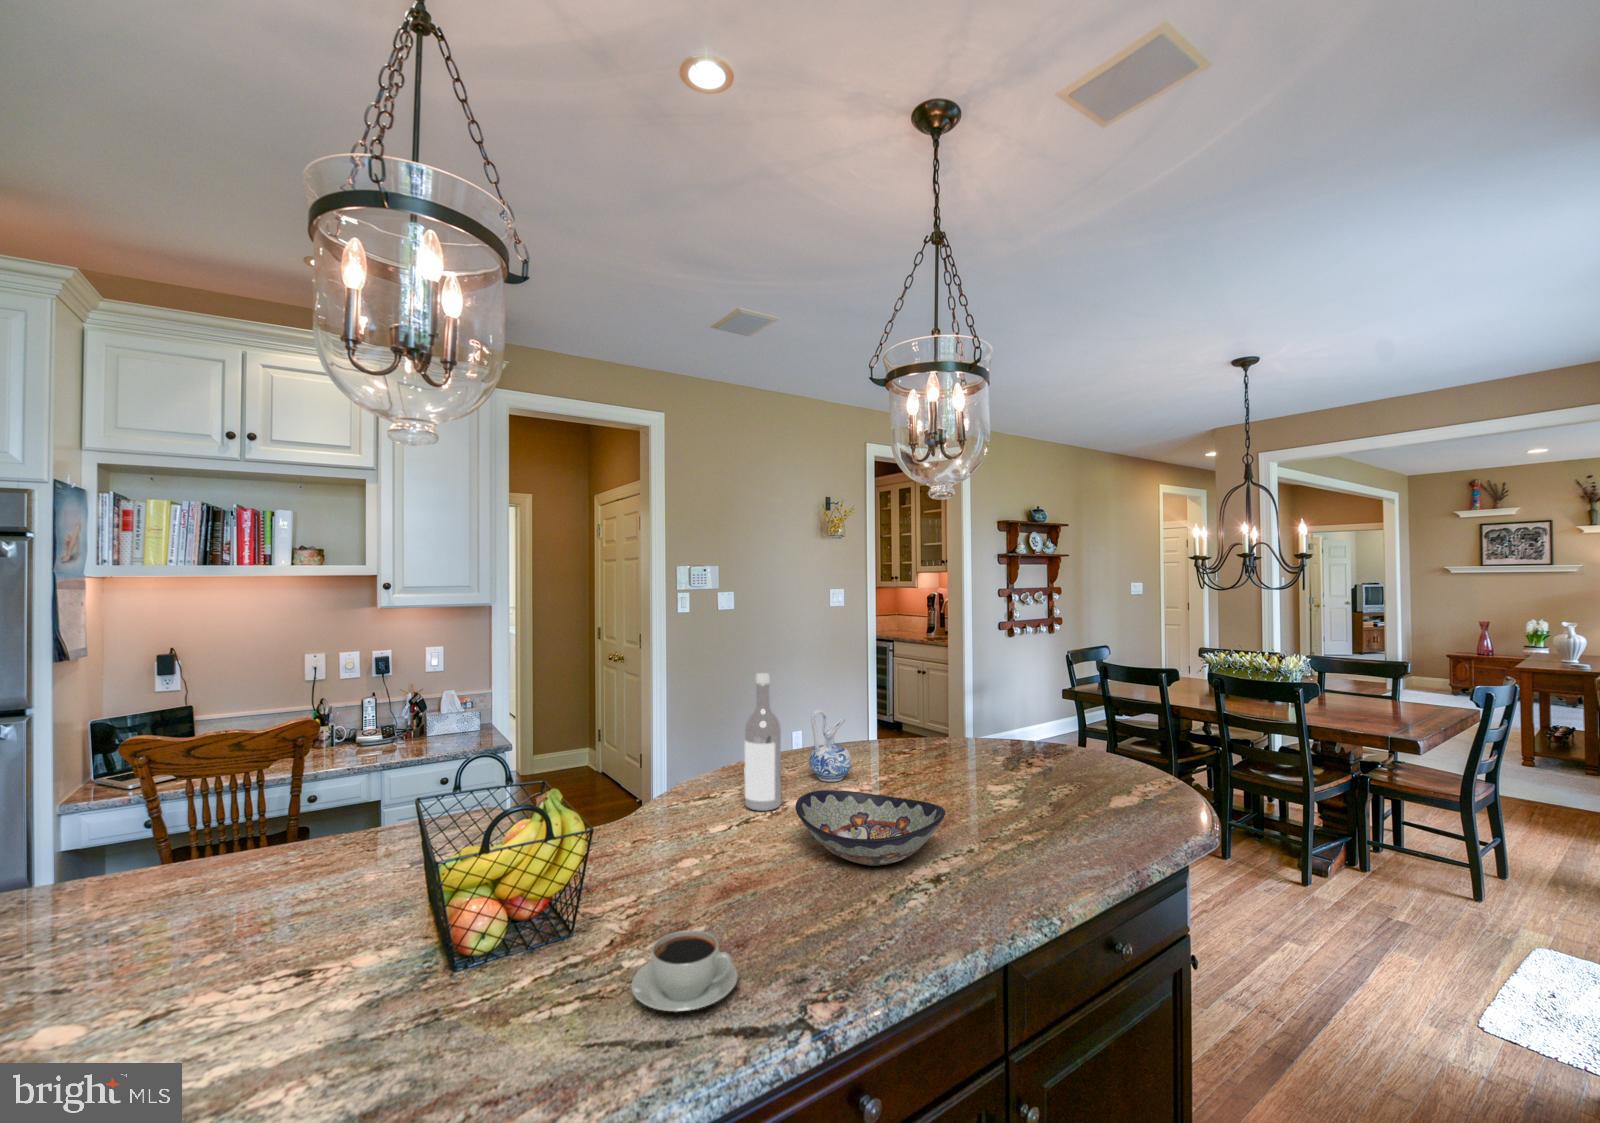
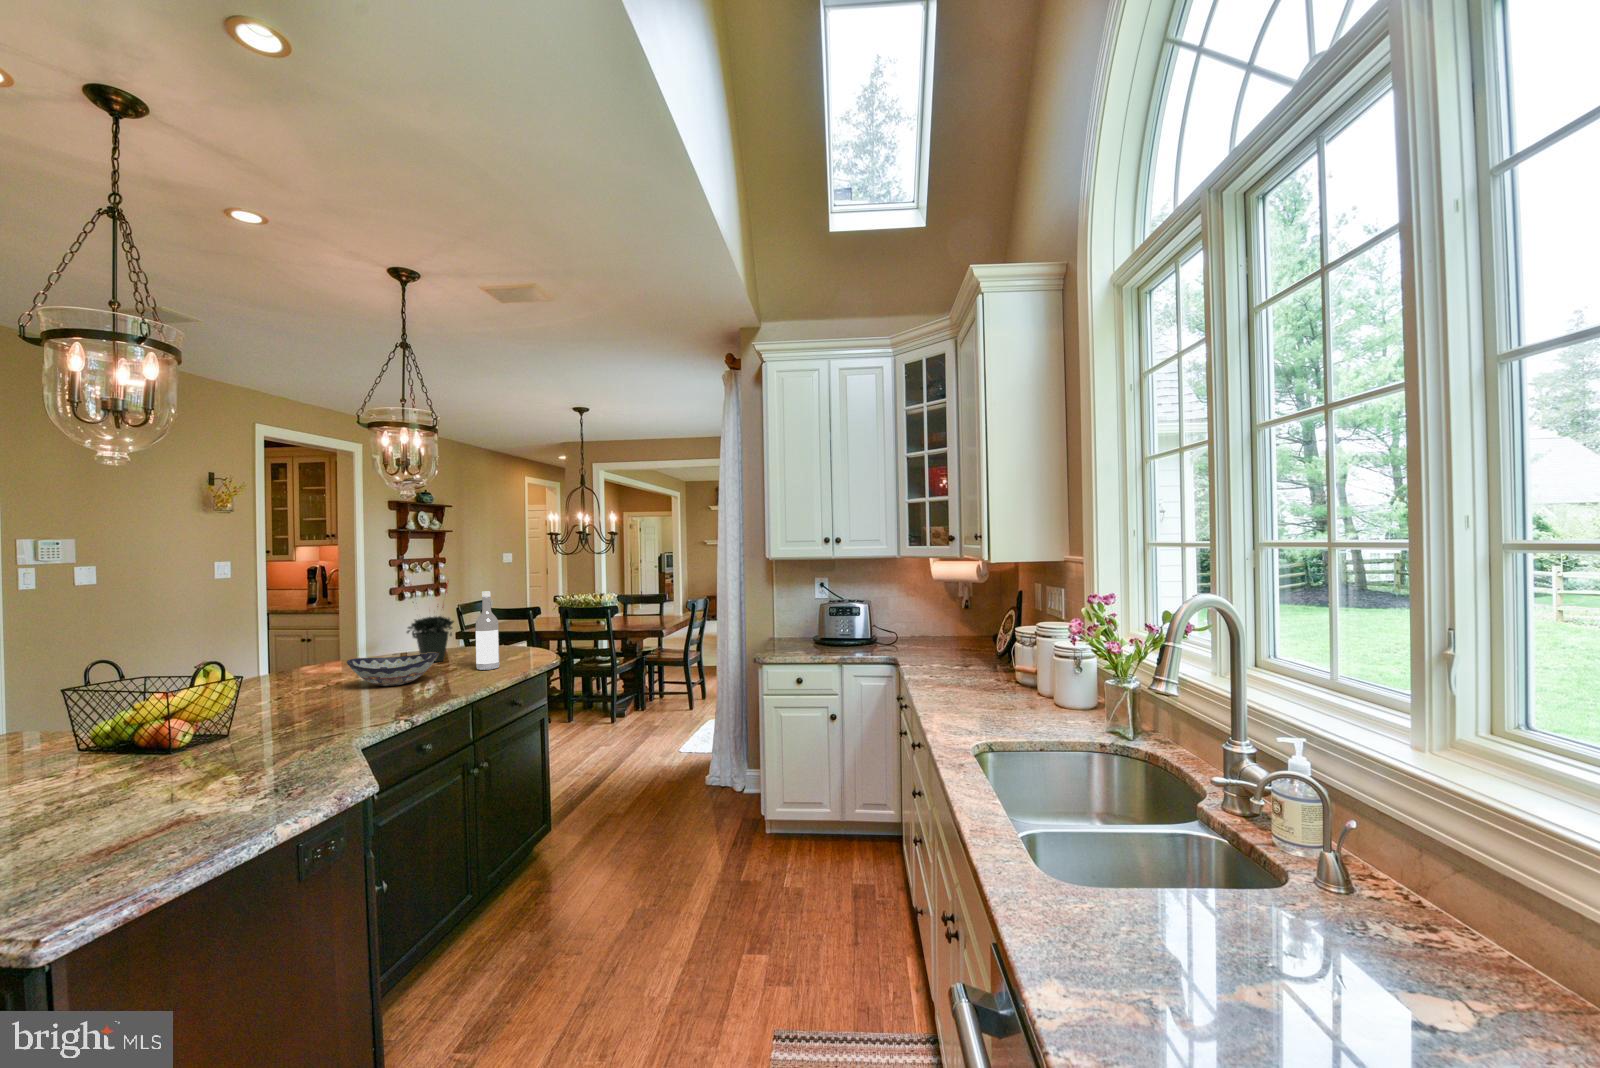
potted plant: none [933,648,1009,793] -> present [407,581,454,662]
wine bottle: present [745,673,781,811] -> present [475,591,499,670]
ceramic pitcher: present [809,710,851,782] -> none [315,627,348,673]
coffee cup: present [631,930,738,1012] -> none [318,693,373,720]

